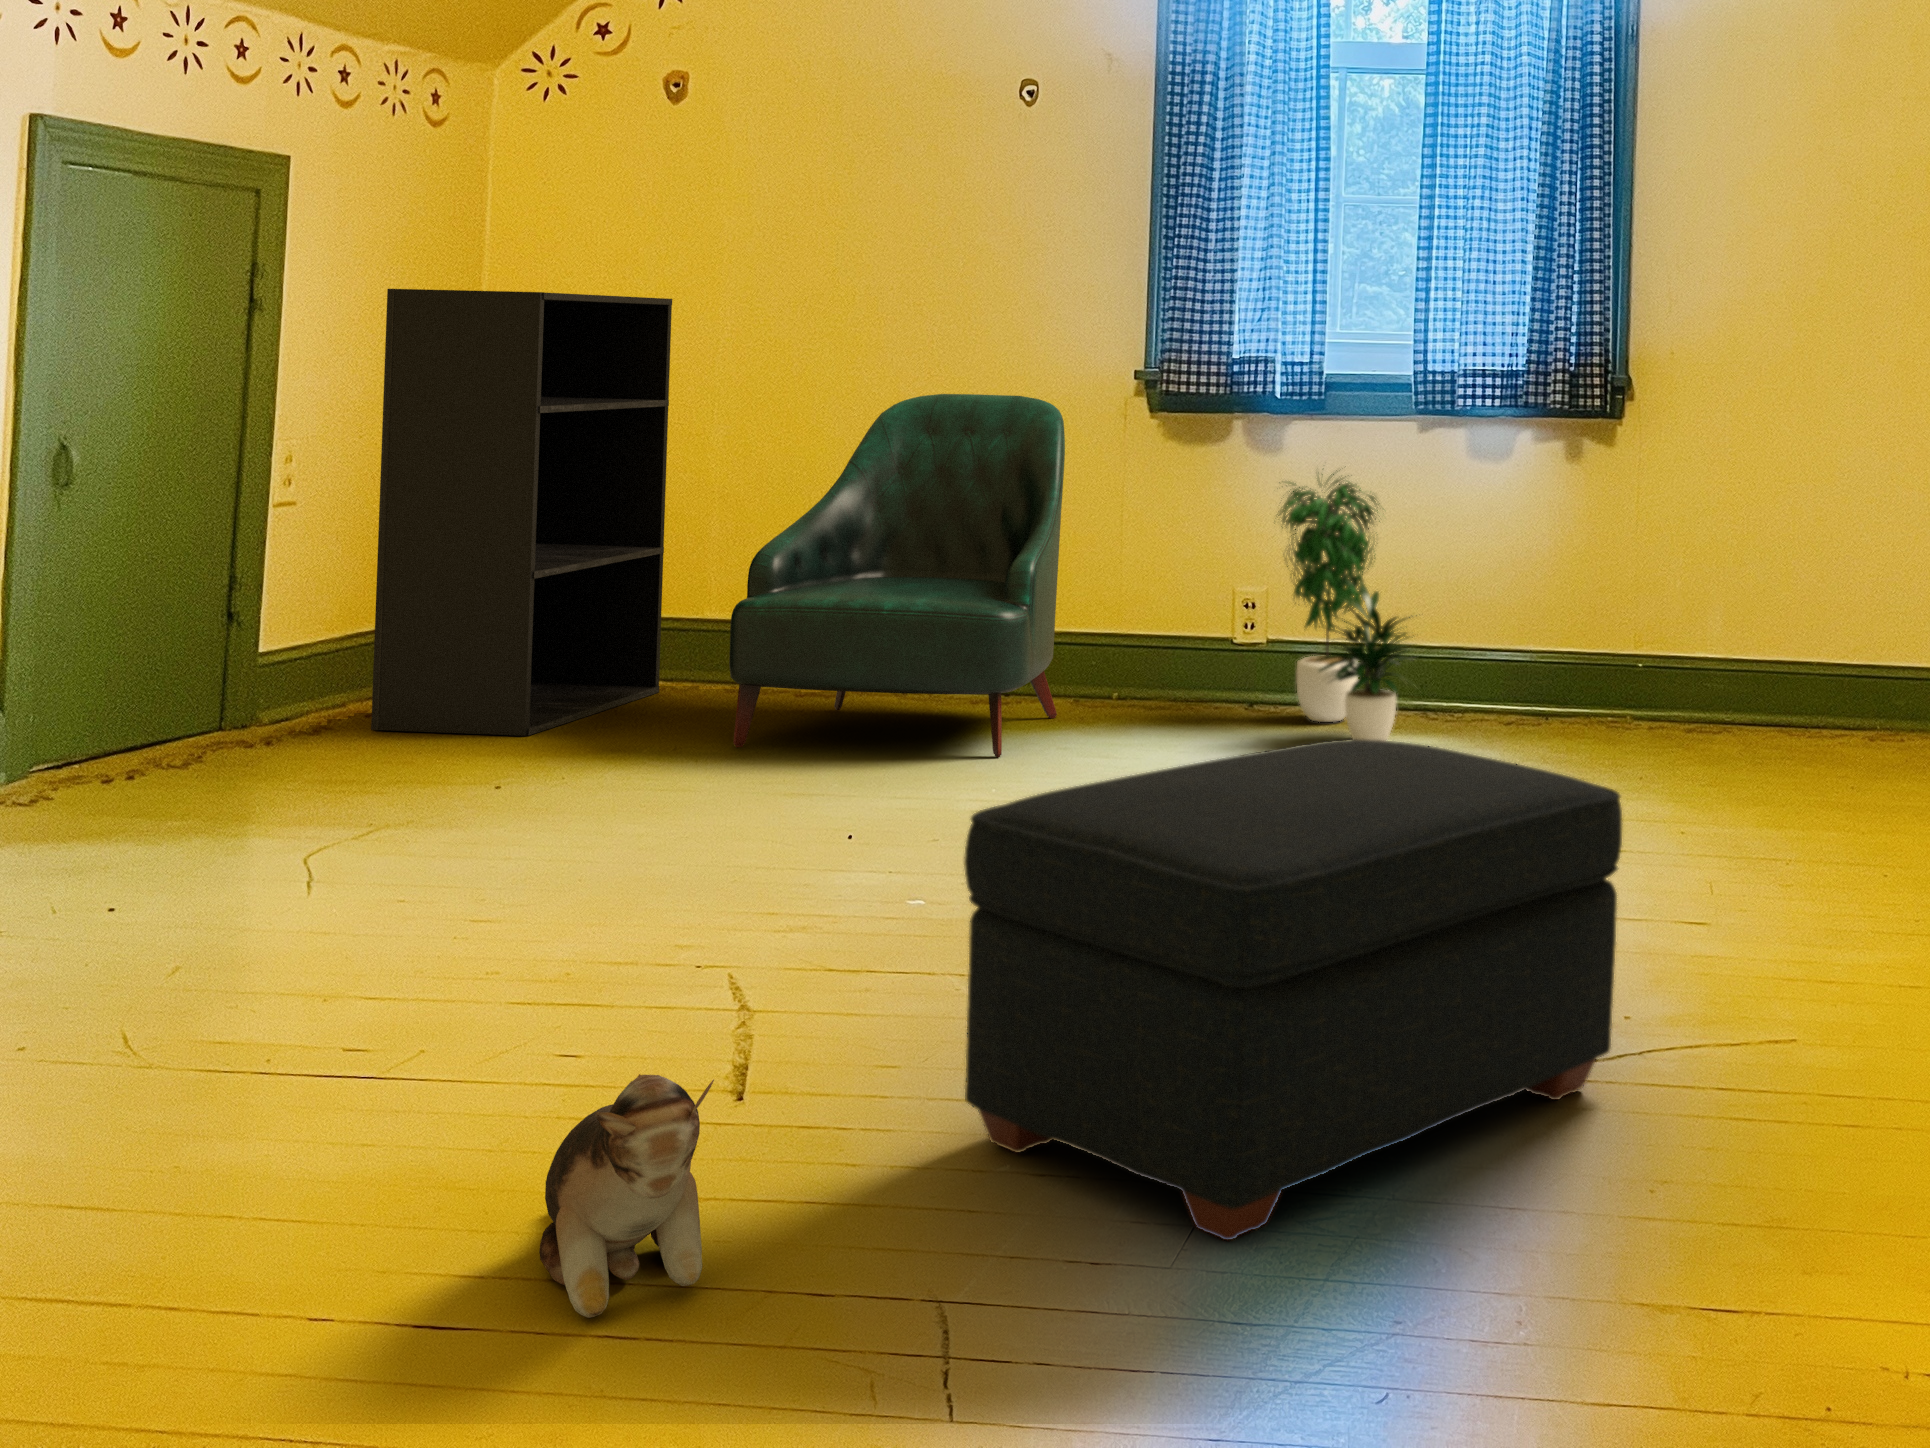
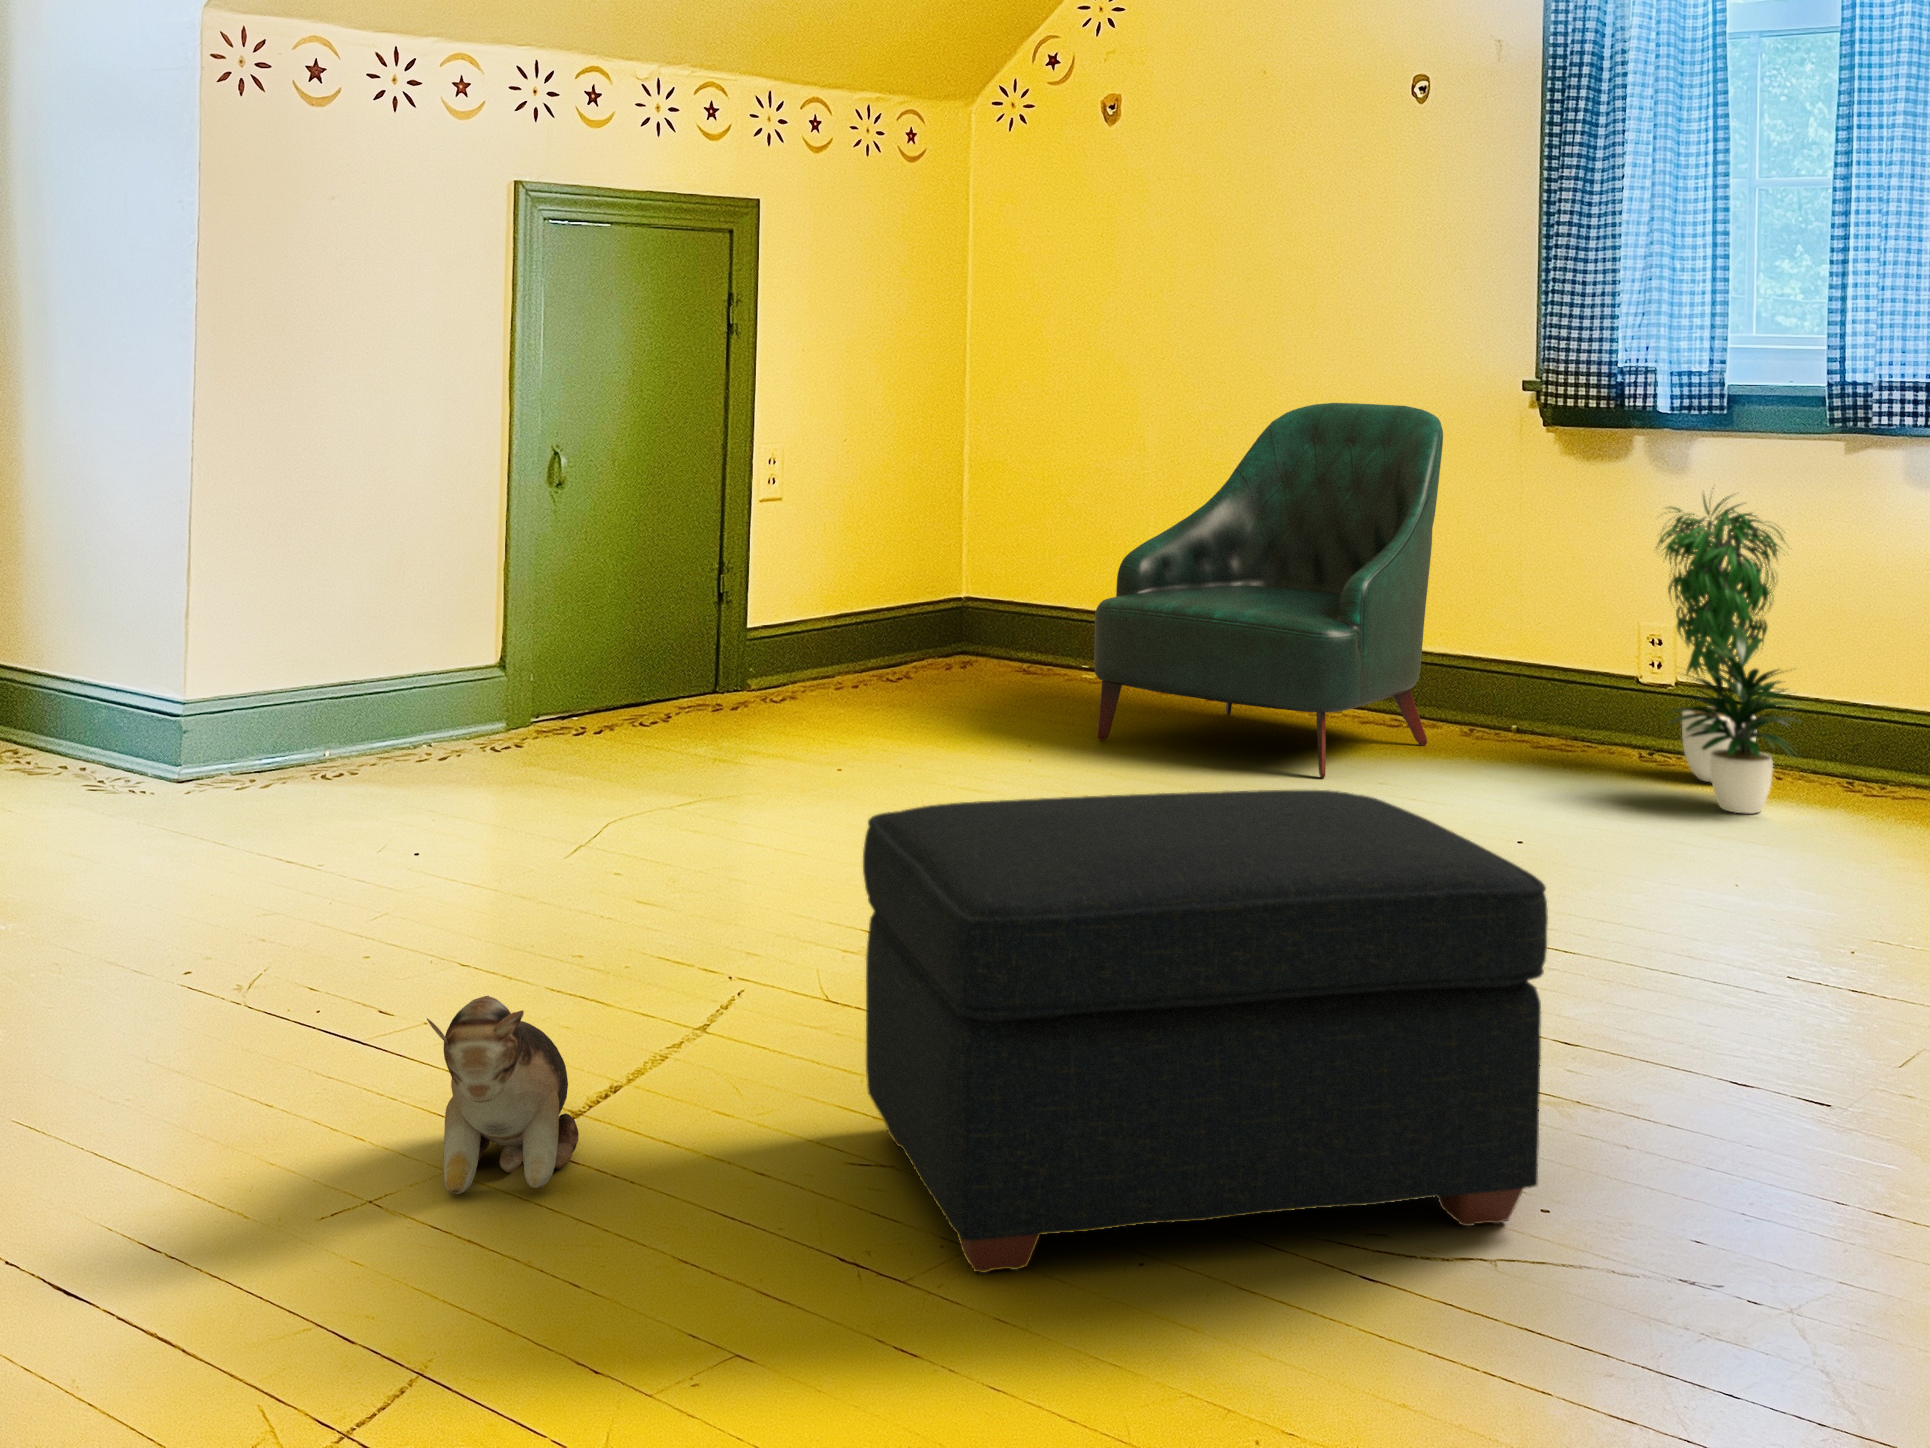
bookshelf: present [371,289,672,736] -> none [839,305,1101,710]

